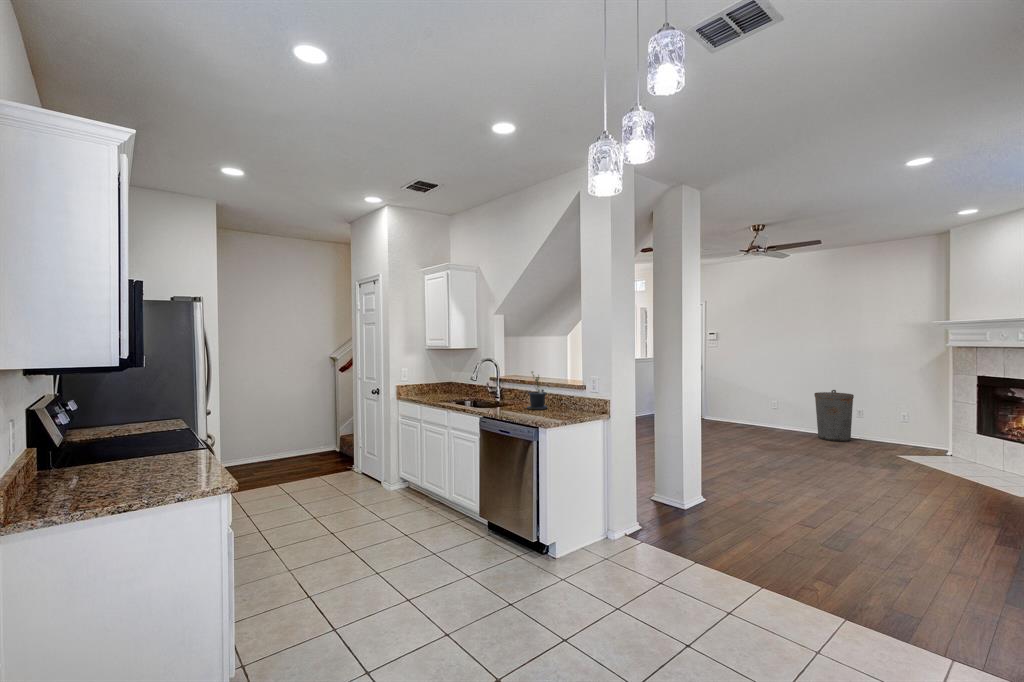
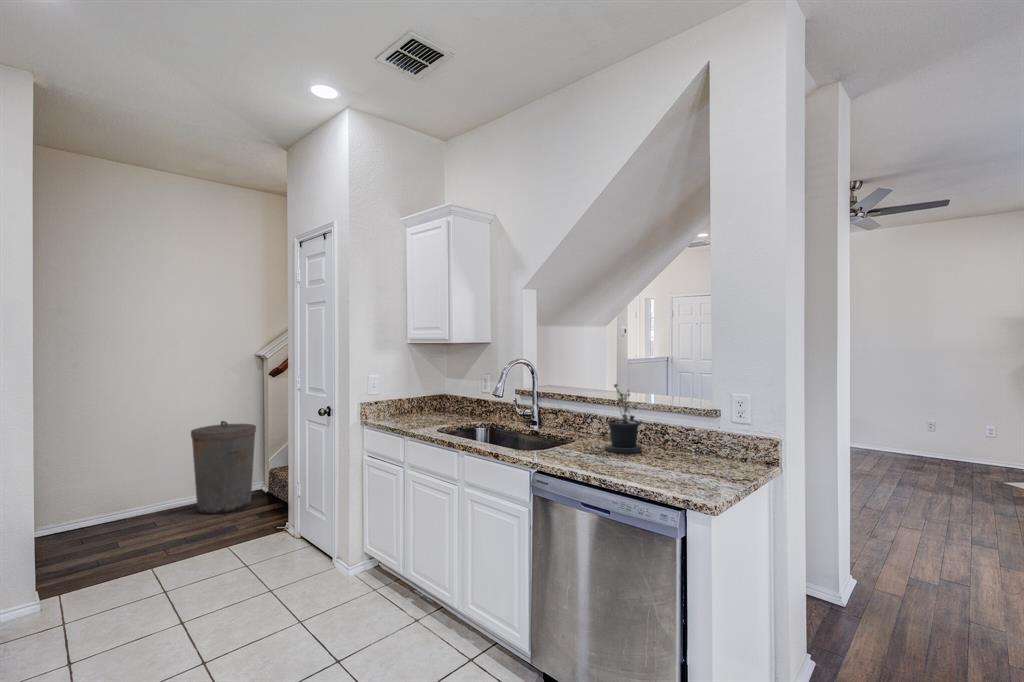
trash can: present [814,390,854,442] -> present [191,421,256,514]

